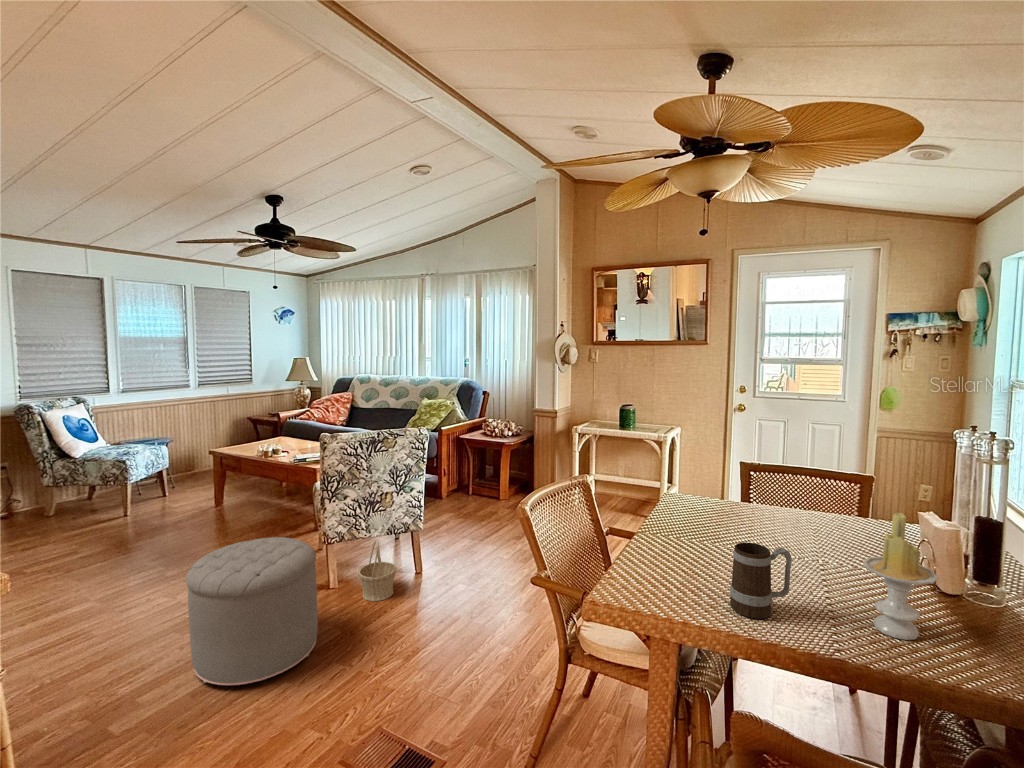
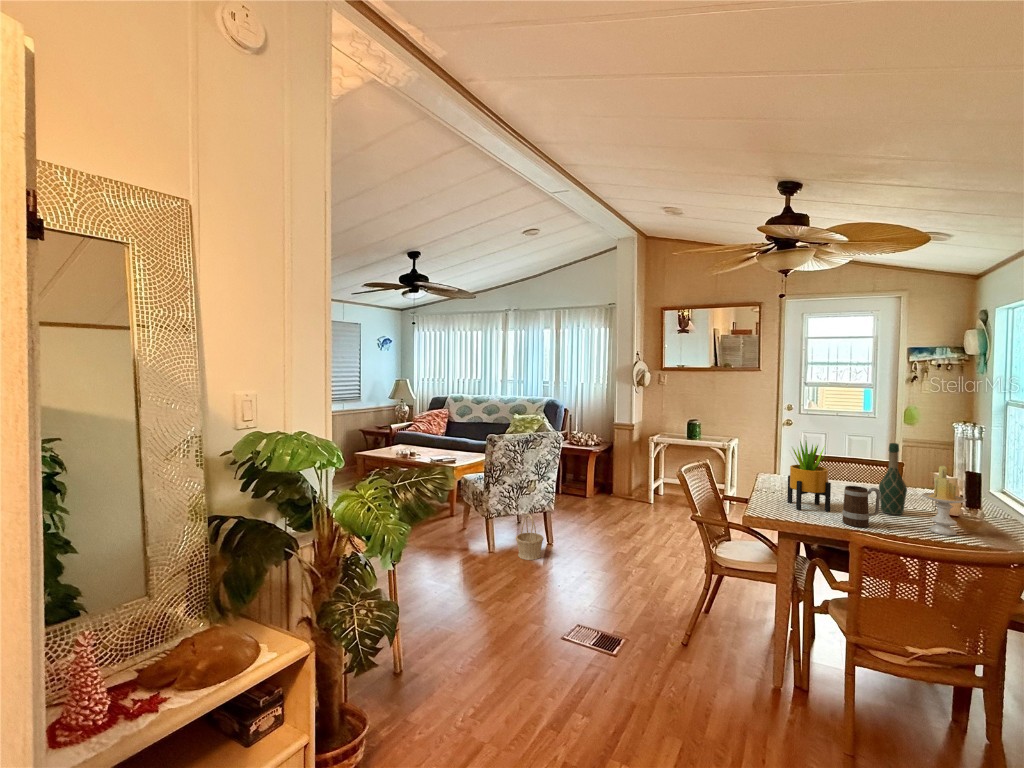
potted plant: none [661,451,729,577] -> present [787,441,831,512]
wine bottle: none [802,464,845,584] -> present [879,443,907,515]
ottoman: present [185,537,318,685] -> none [427,507,509,603]

